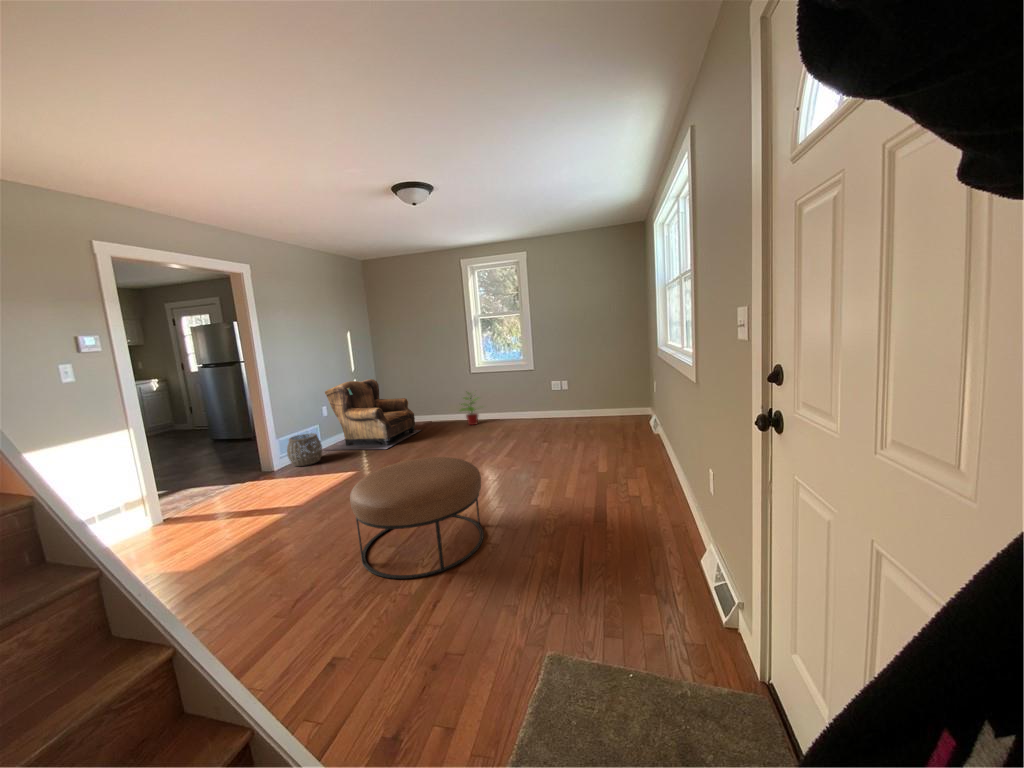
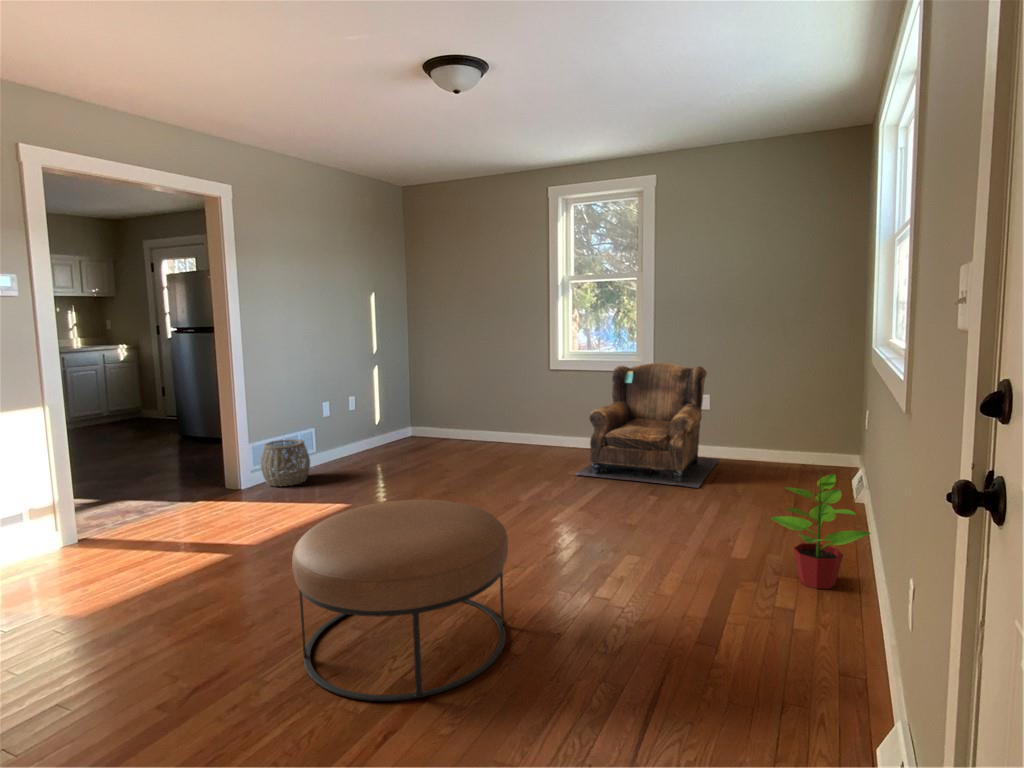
armchair: present [324,379,421,450] -> present [575,363,720,488]
potted plant: present [461,393,478,425] -> present [771,474,871,589]

